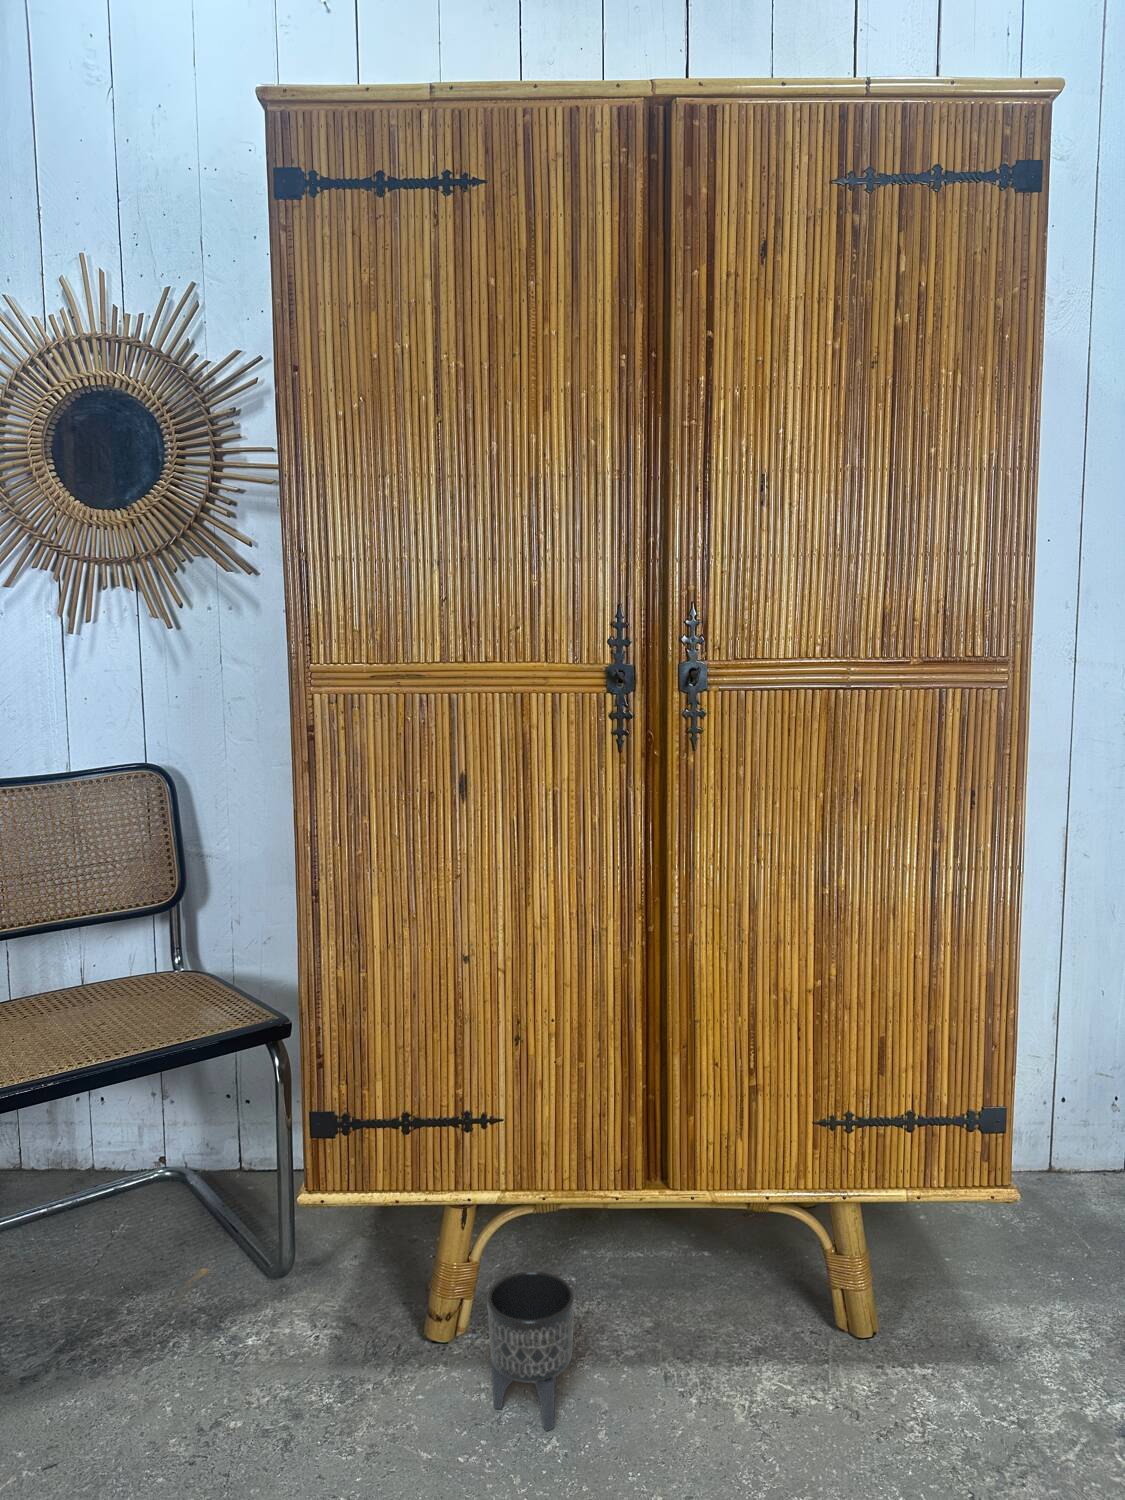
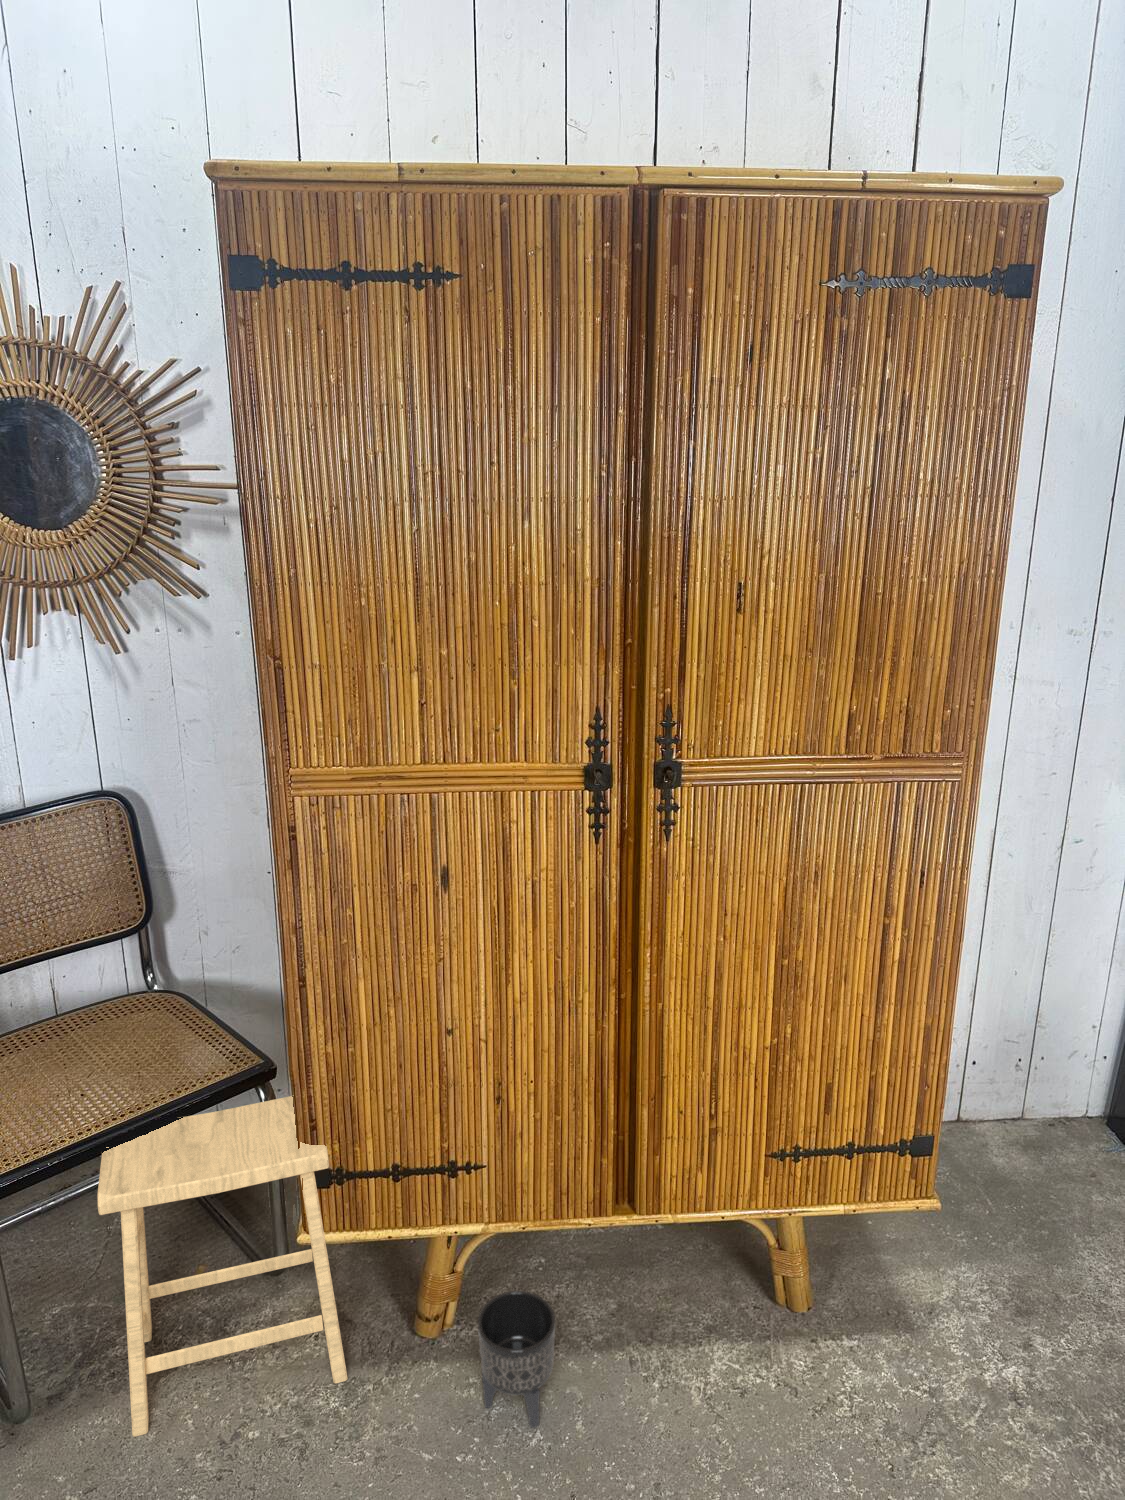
footstool: none [88,1049,345,1414] -> present [97,1096,348,1437]

